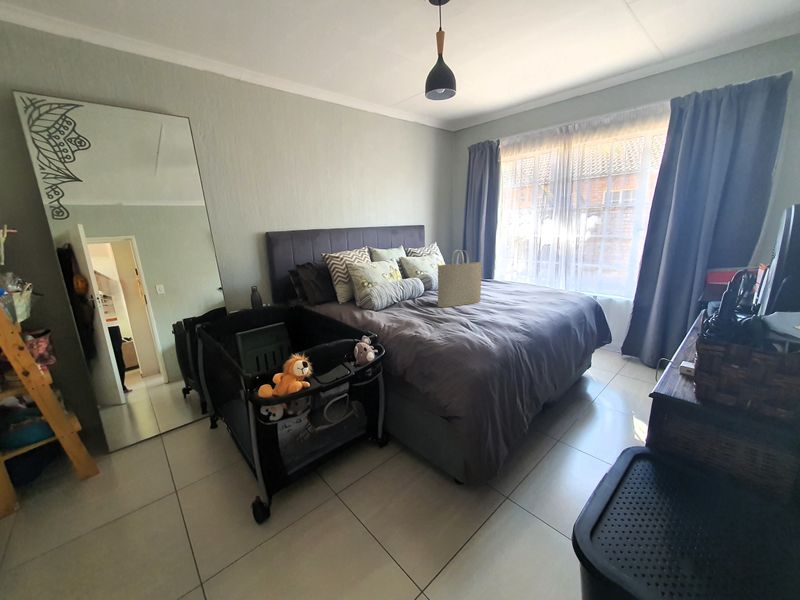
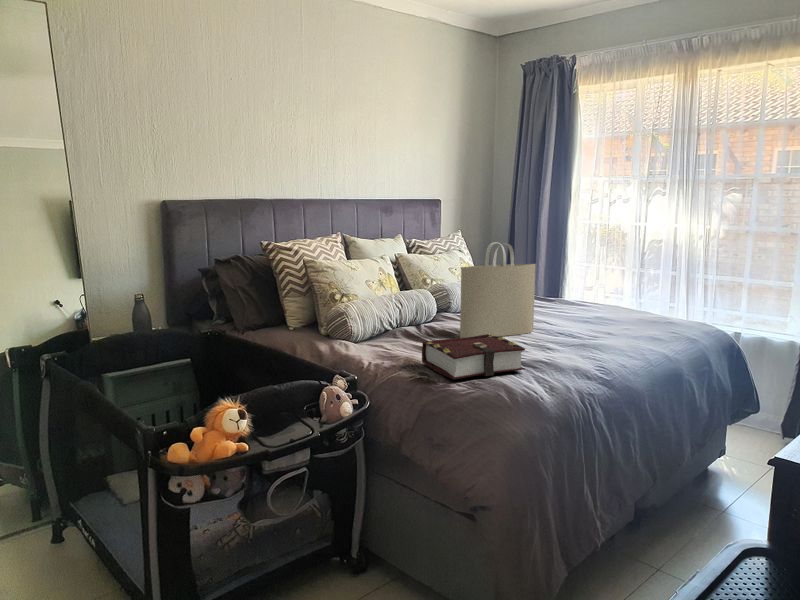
book: none [416,306,478,336] -> present [422,334,525,380]

